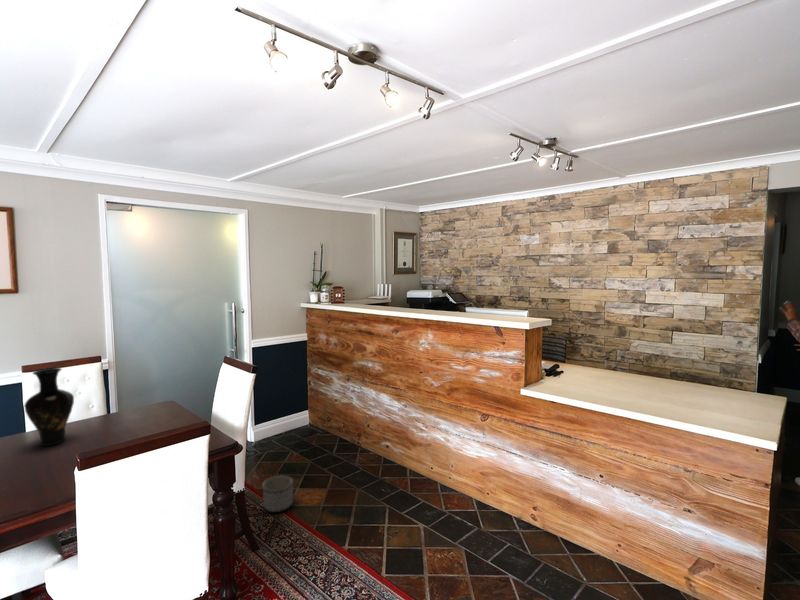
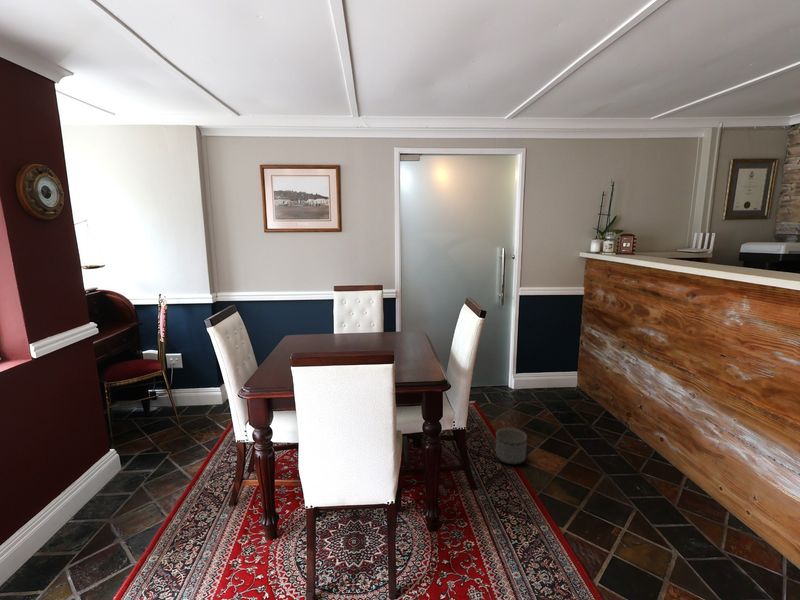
vase: present [25,368,74,446] -> none [319,287,348,346]

